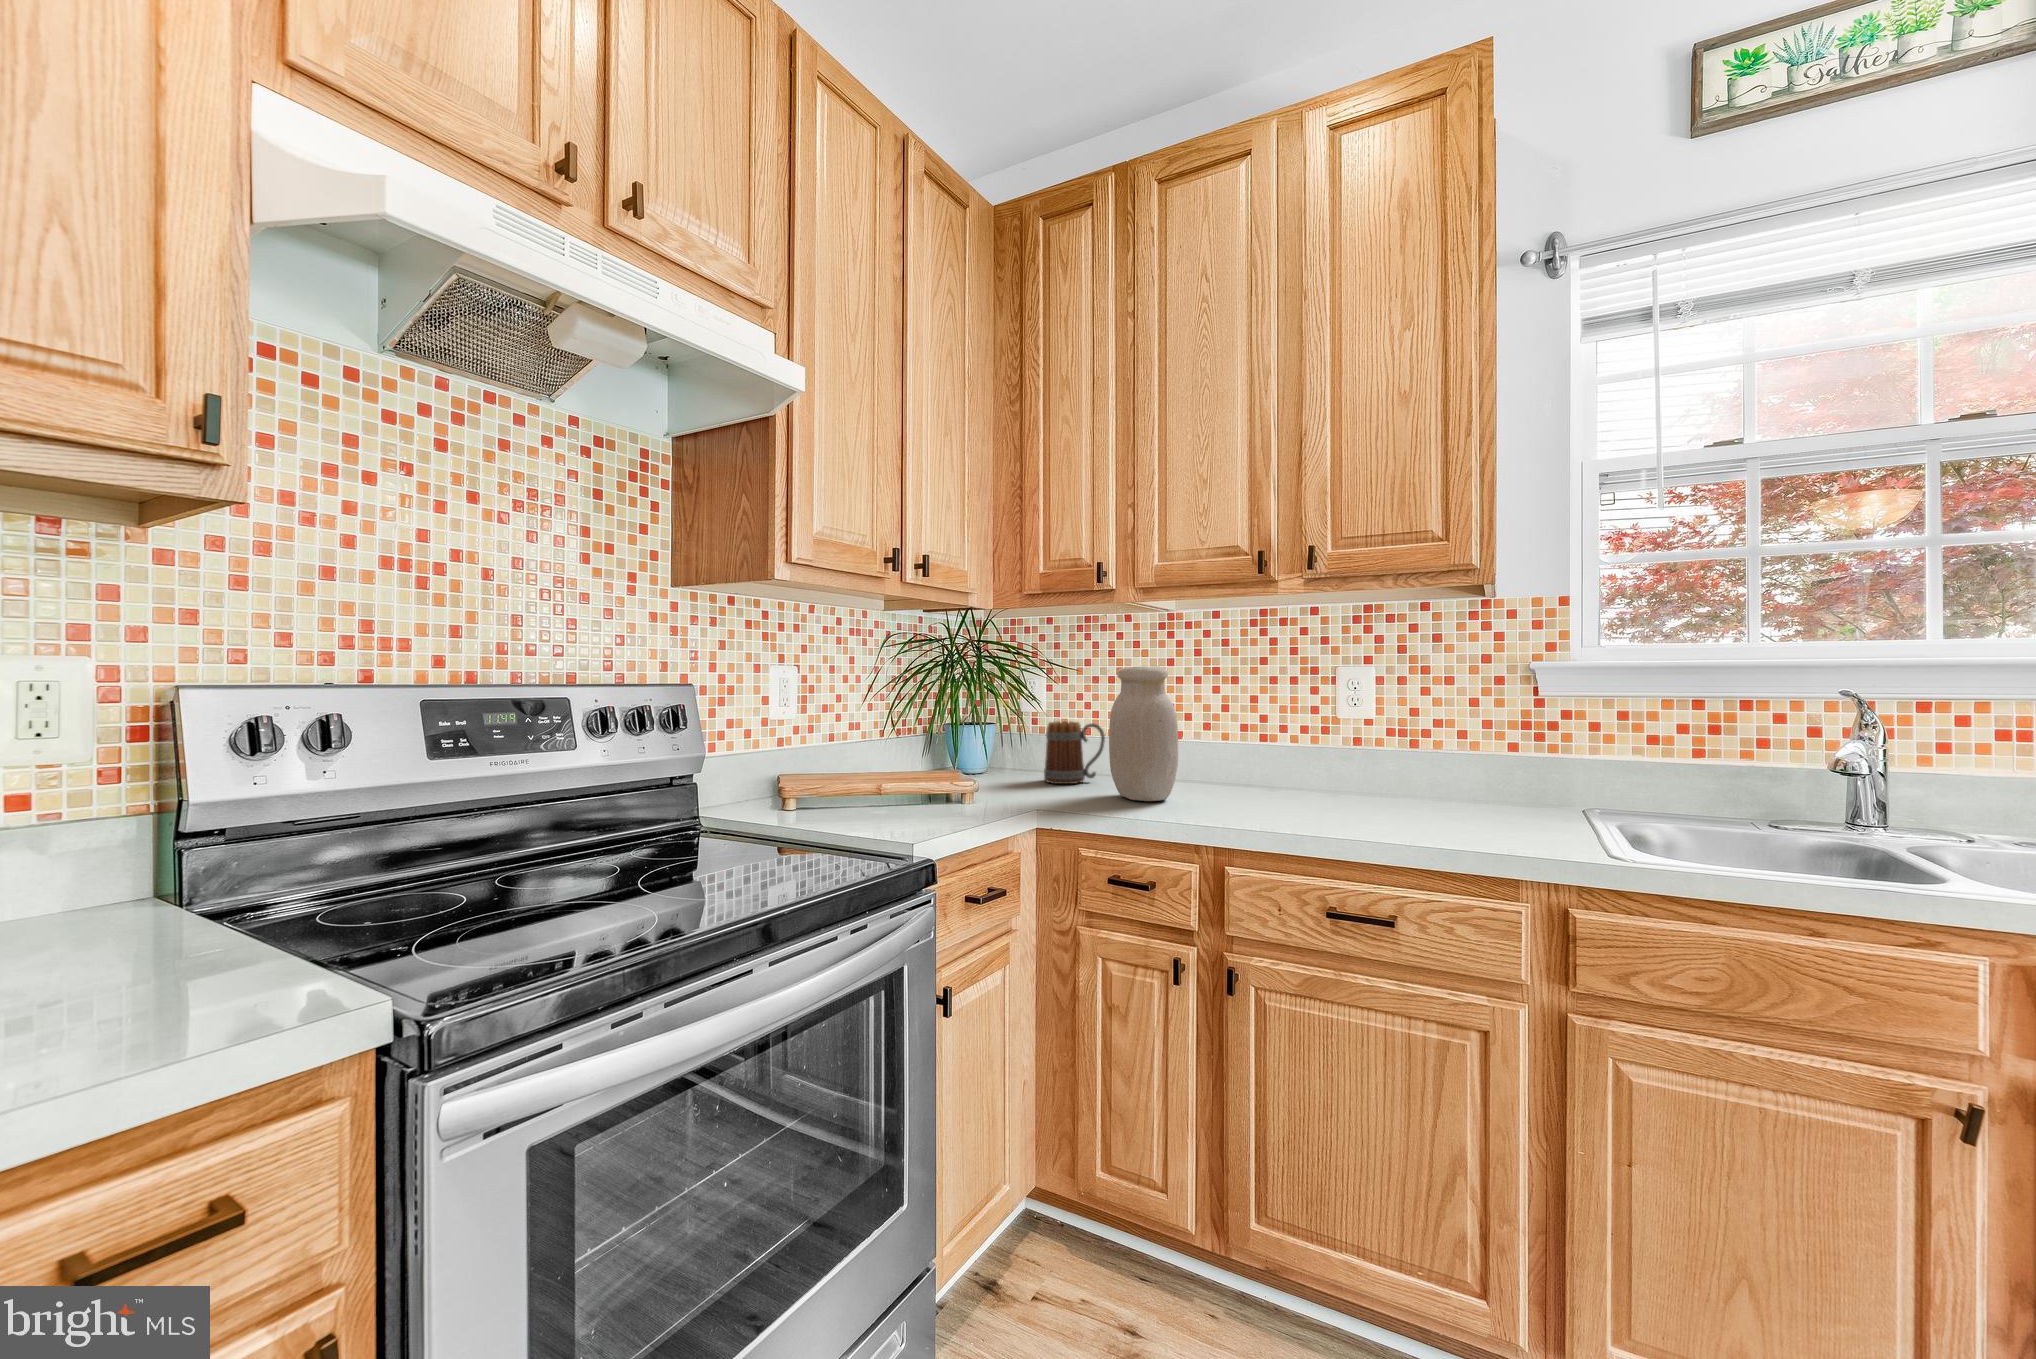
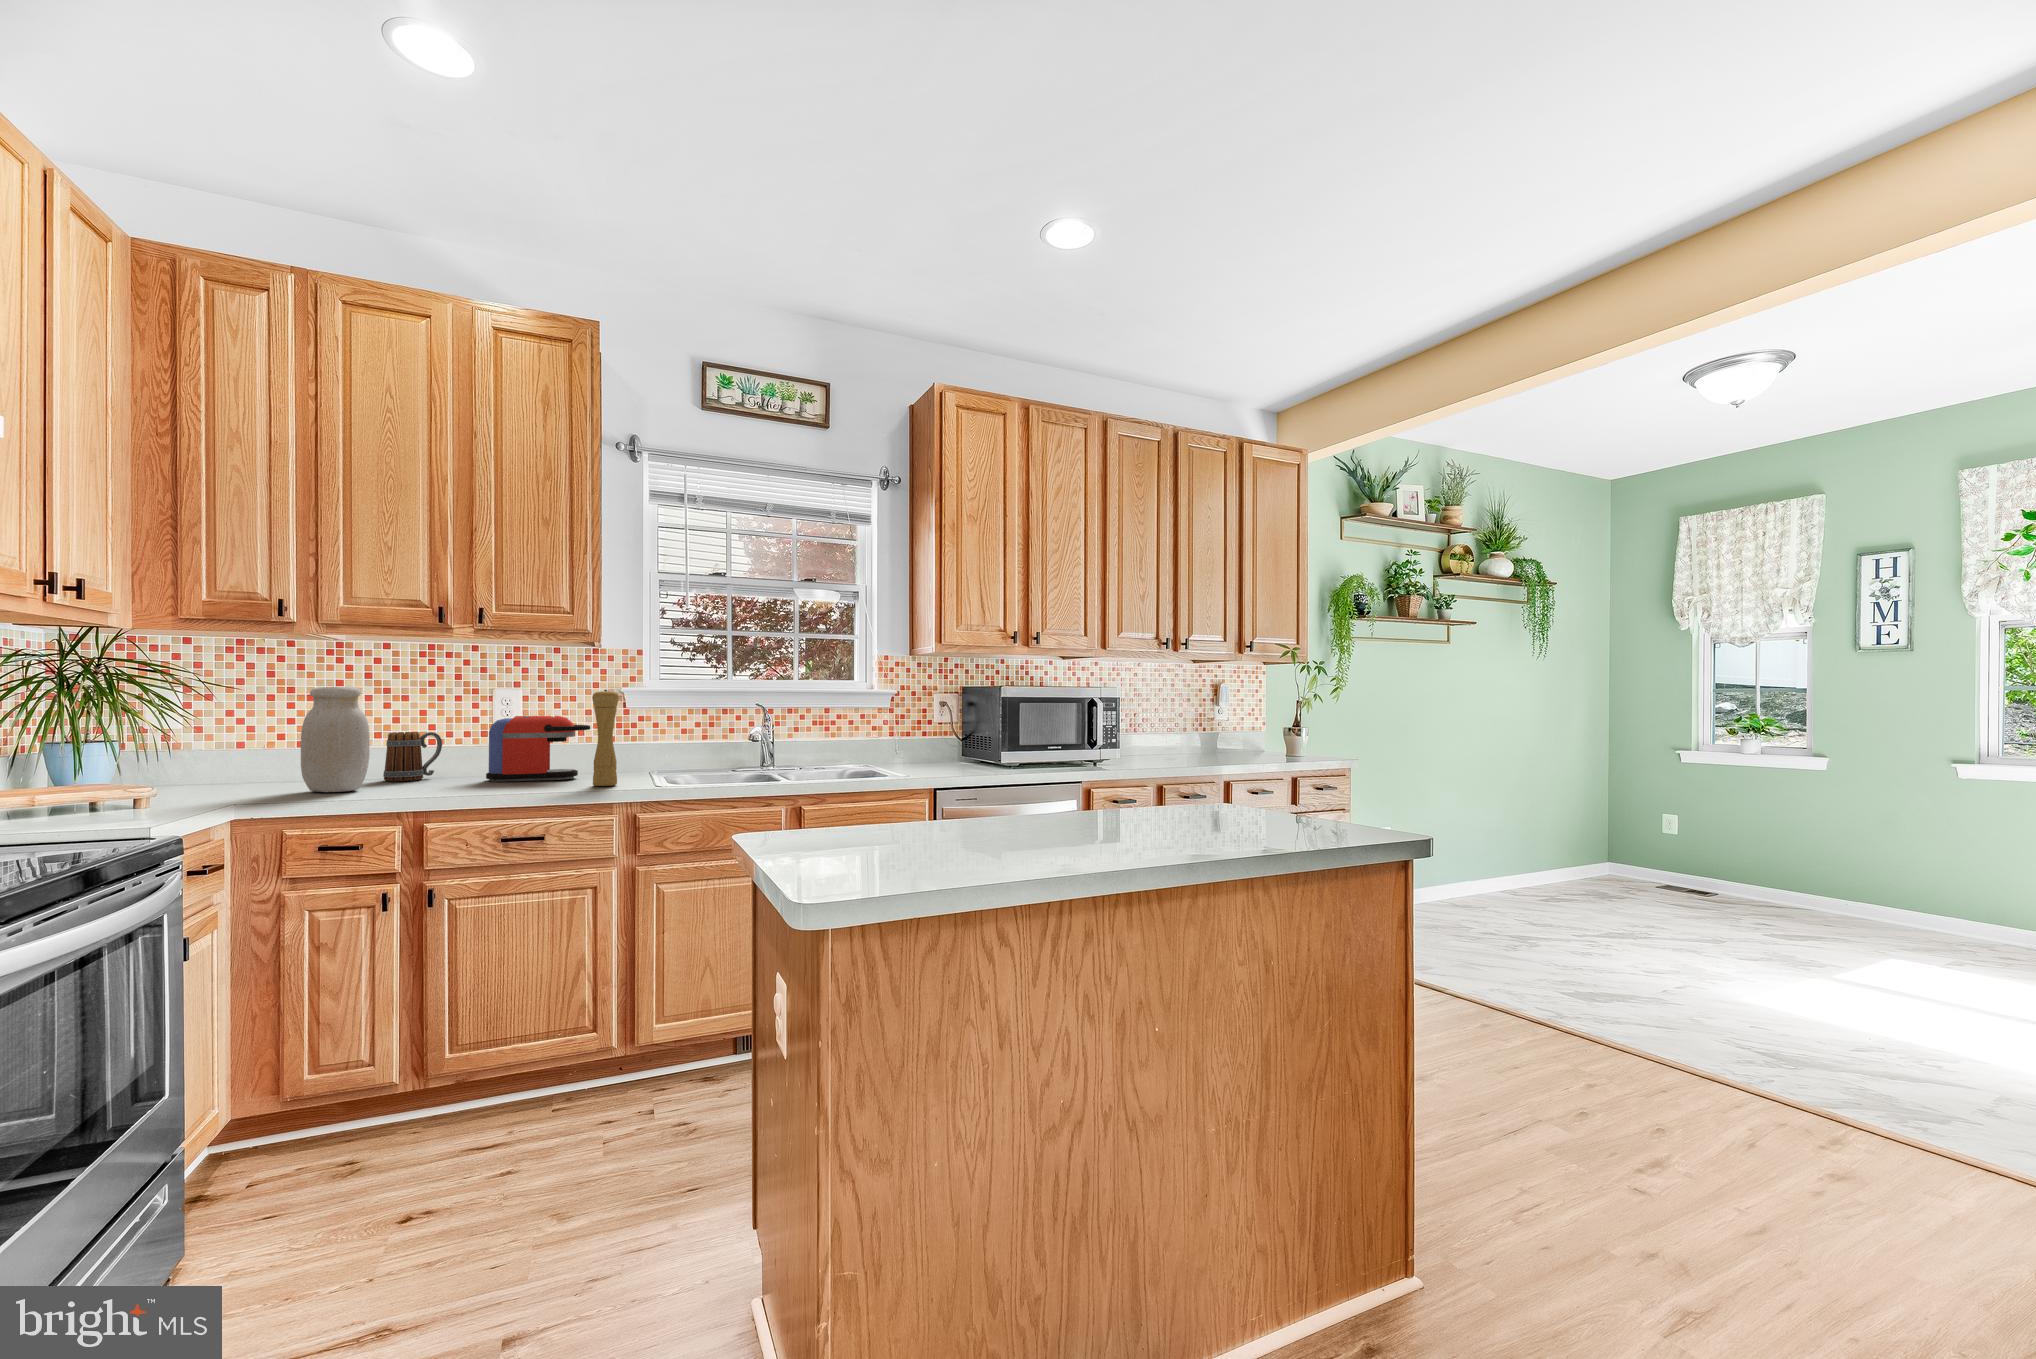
pepper mill: none [1481,670,1530,844] -> present [592,690,619,786]
coffee maker: none [1323,709,1478,814] -> present [486,716,590,782]
mug: present [1044,721,1105,784] -> present [383,732,442,781]

